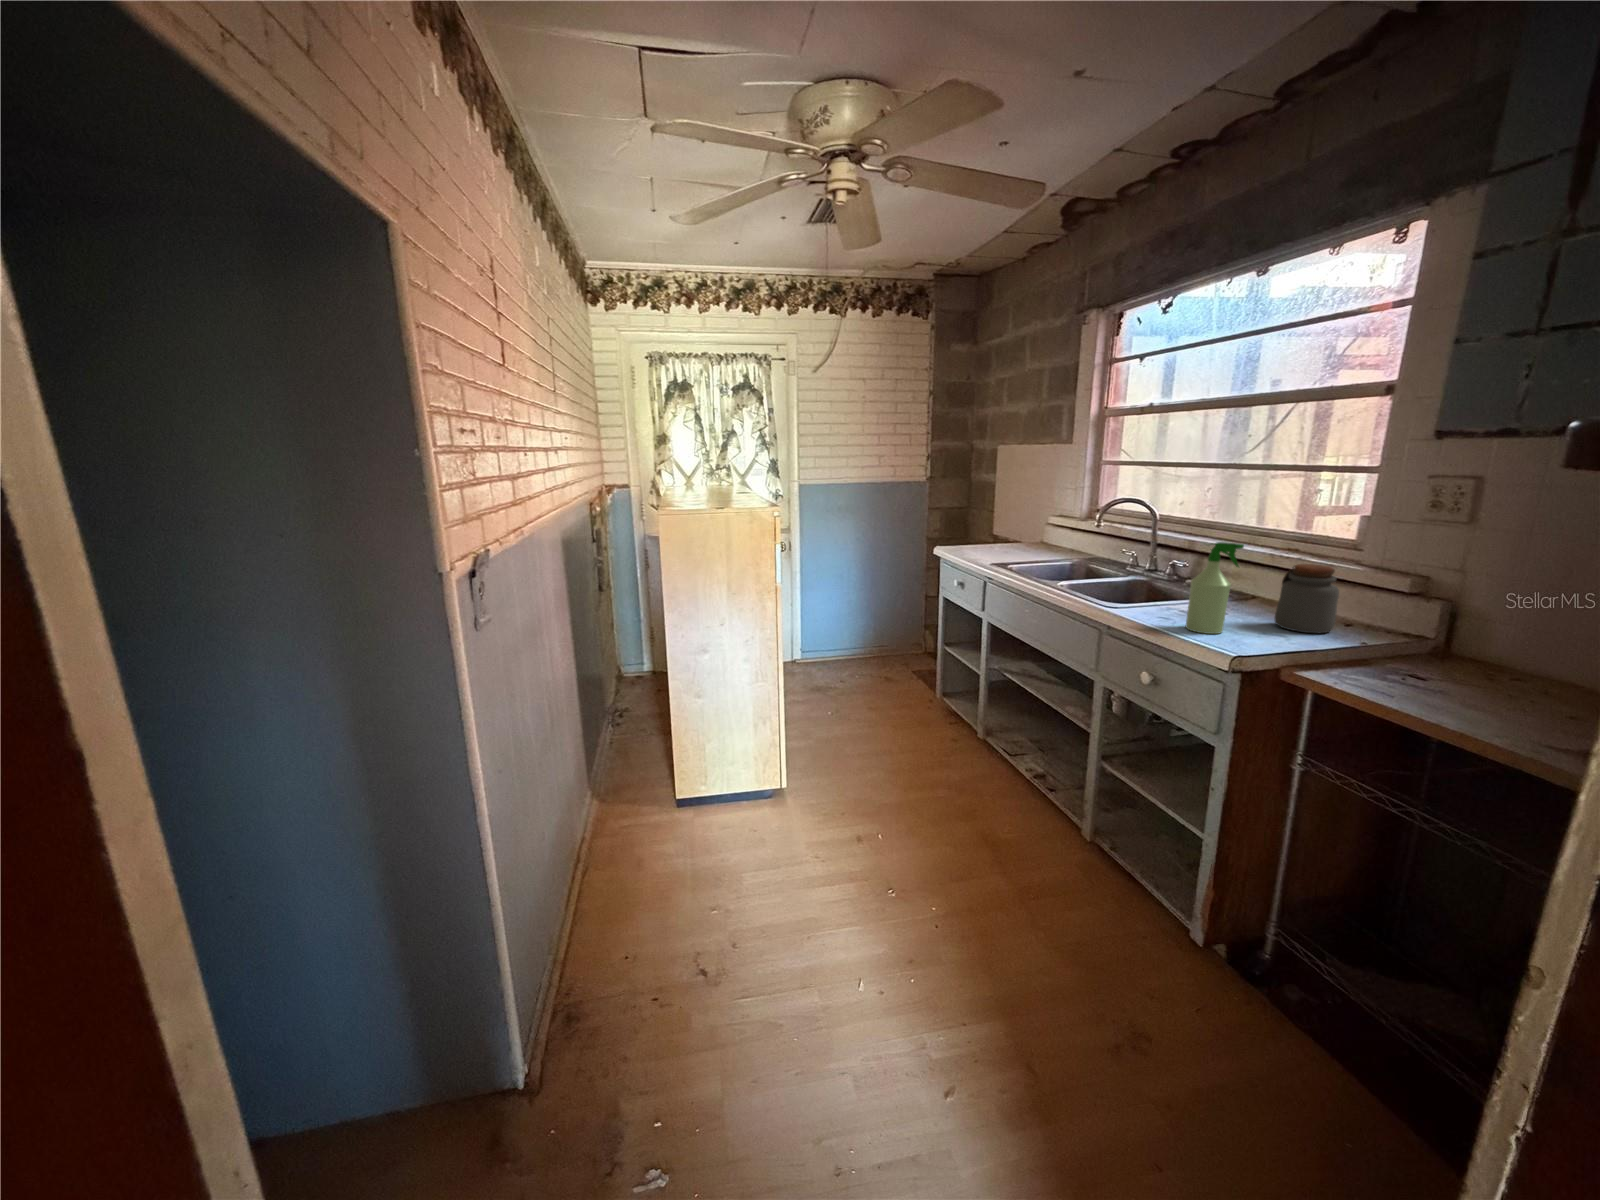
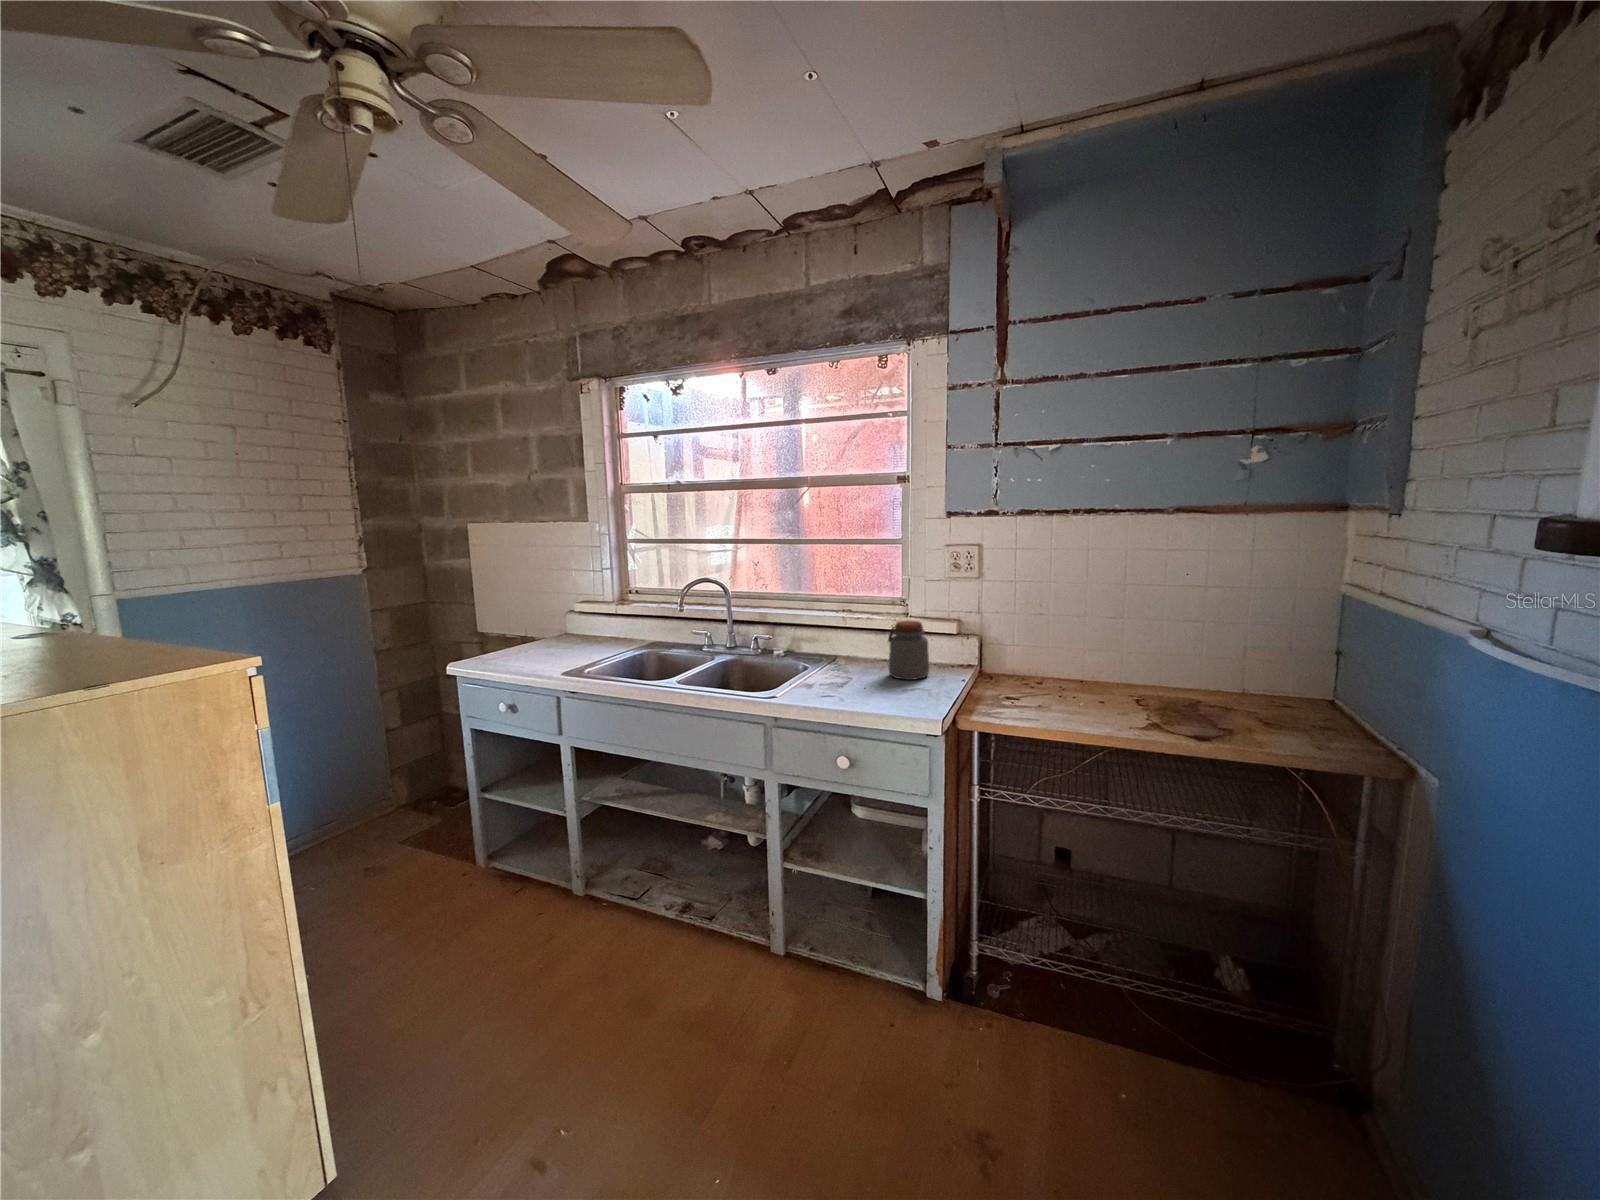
spray bottle: present [1185,542,1244,634] -> none [853,613,887,702]

